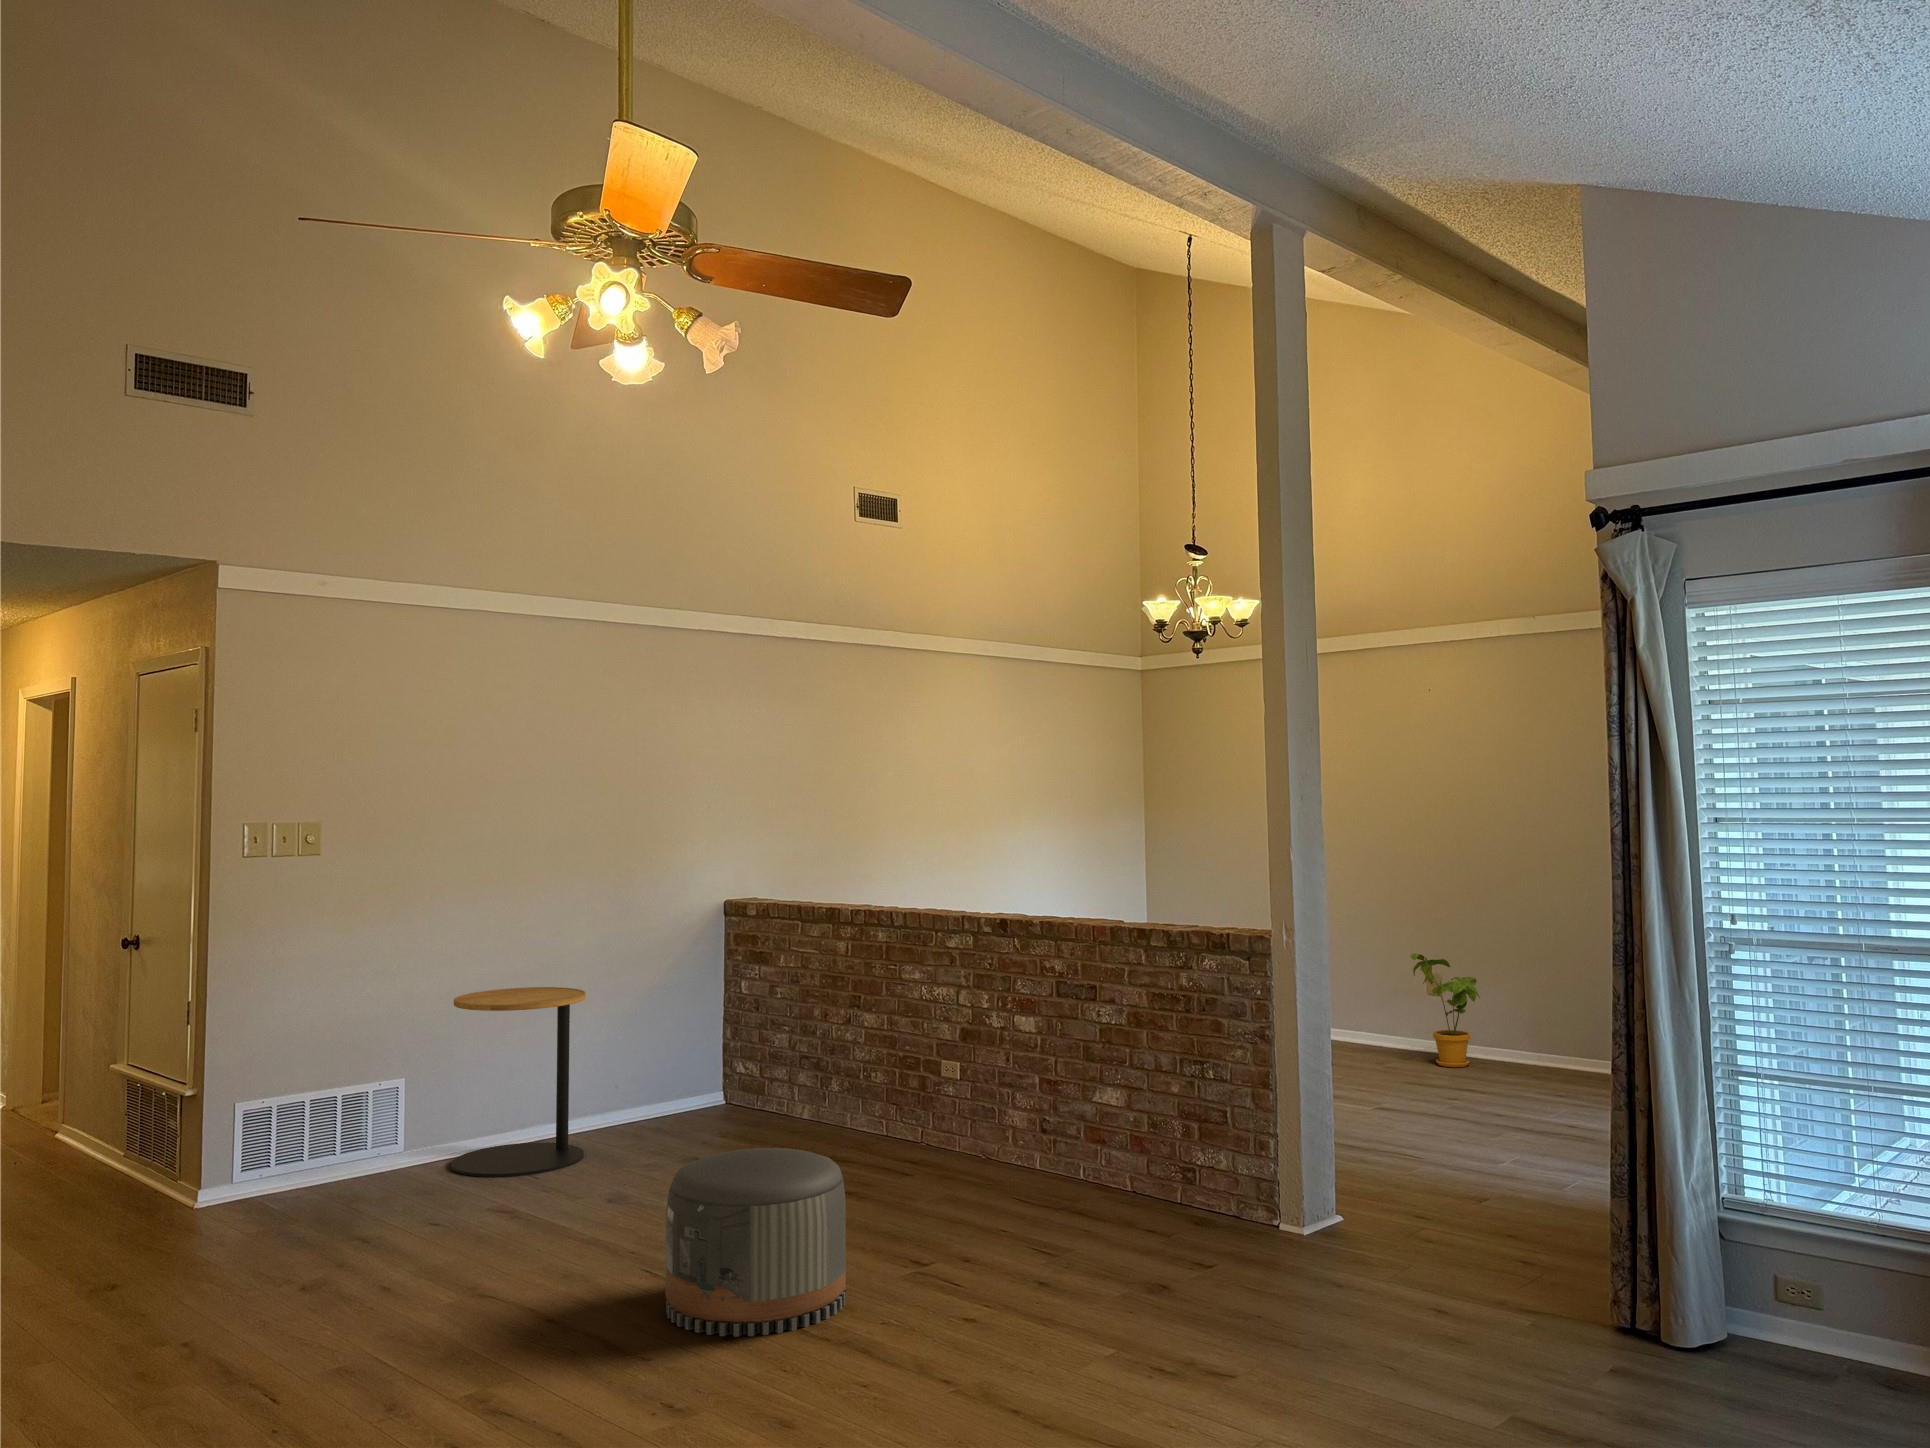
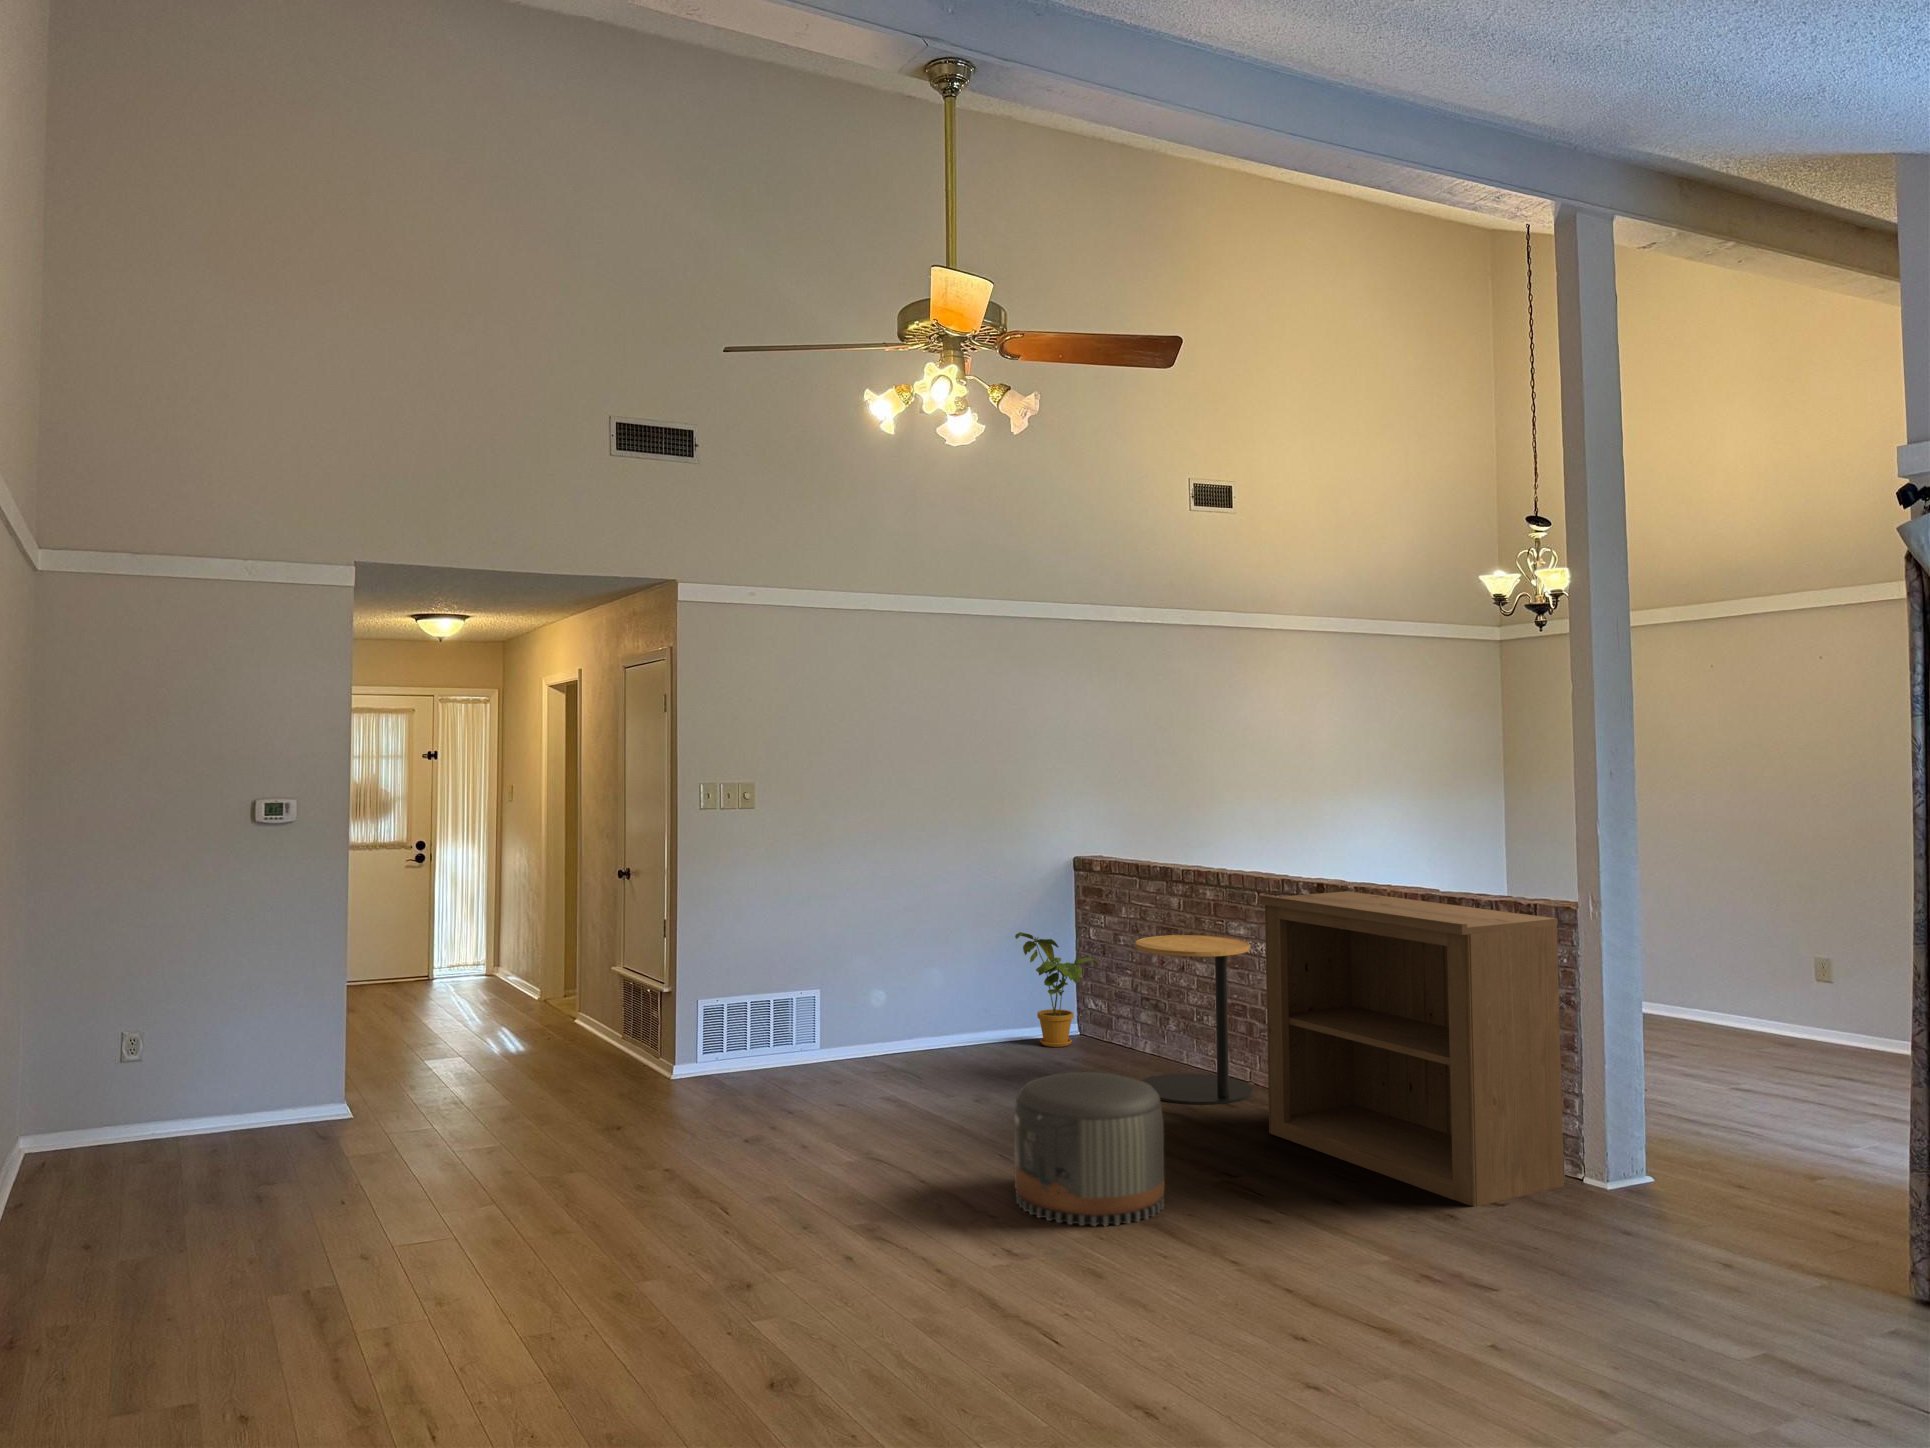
bookshelf: none [944,927,1261,1262] -> present [1259,891,1565,1207]
house plant: present [1410,953,1480,1067] -> present [1015,932,1099,1047]
side table: present [451,987,586,1177] -> present [1135,935,1253,1105]

